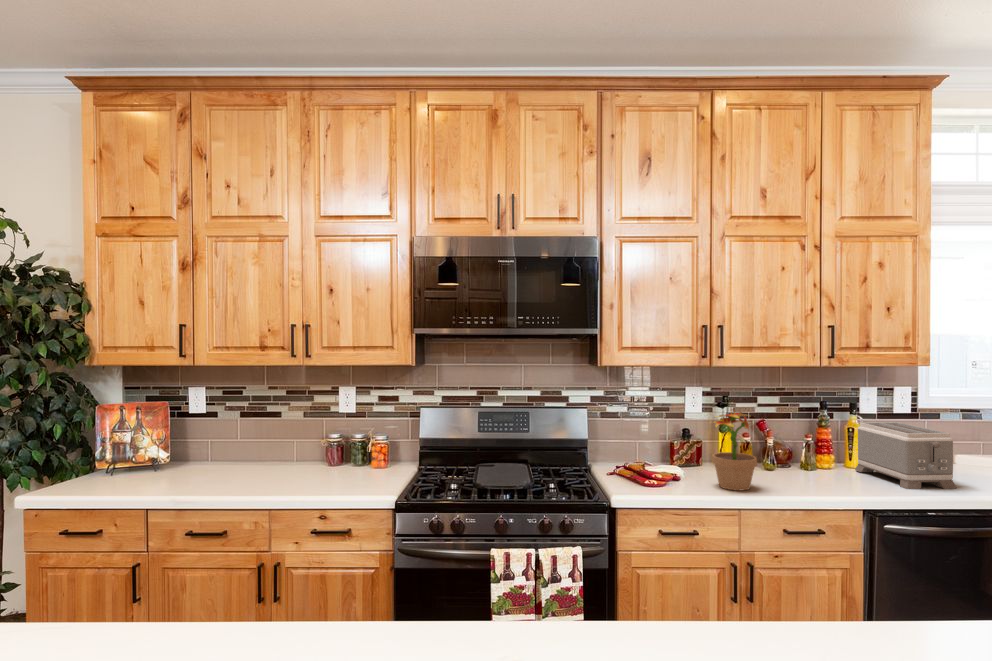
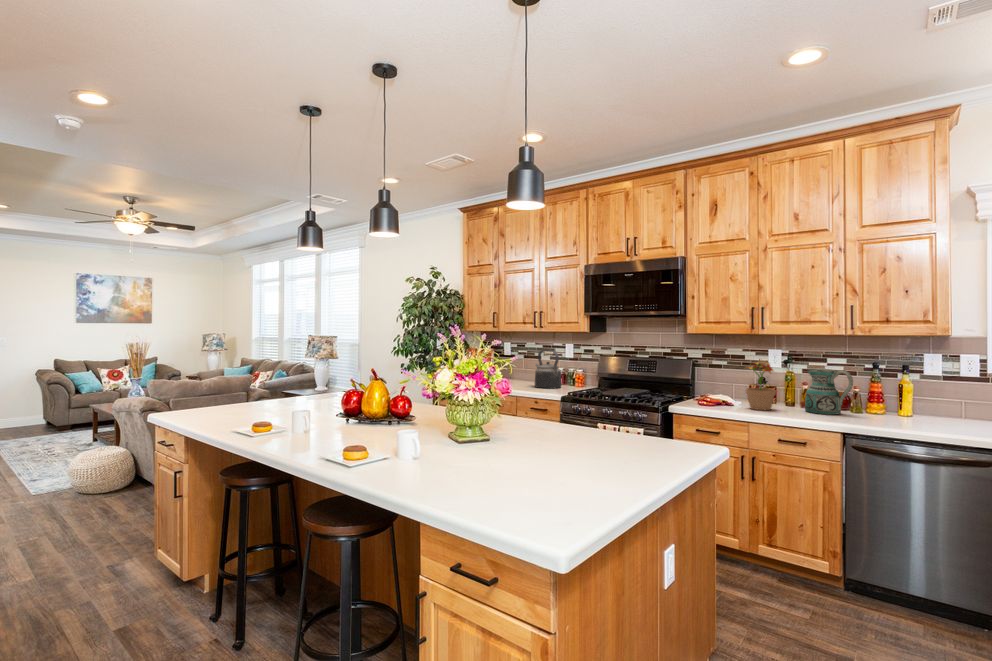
kettle: none [293,404,356,486] -> present [535,350,561,389]
ceramic pitcher: none [777,416,844,486] -> present [805,369,853,415]
toaster: present [855,422,957,489] -> none [894,378,948,427]

